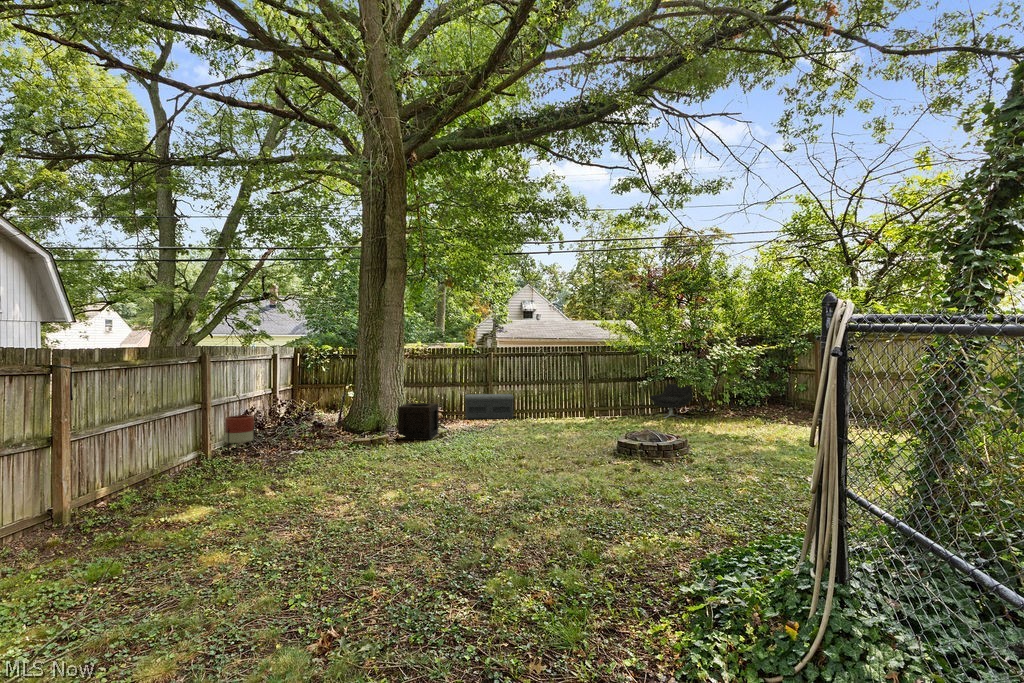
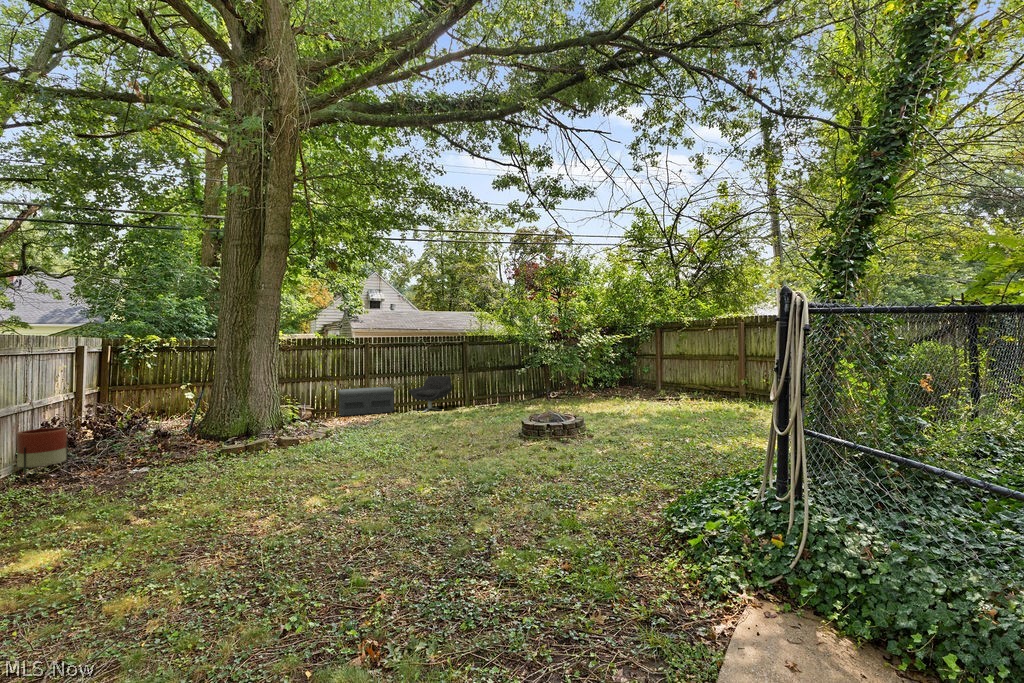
lounge chair: present [650,384,693,418] -> present [408,376,452,412]
wooden crate: present [398,403,439,440] -> none [273,399,320,443]

